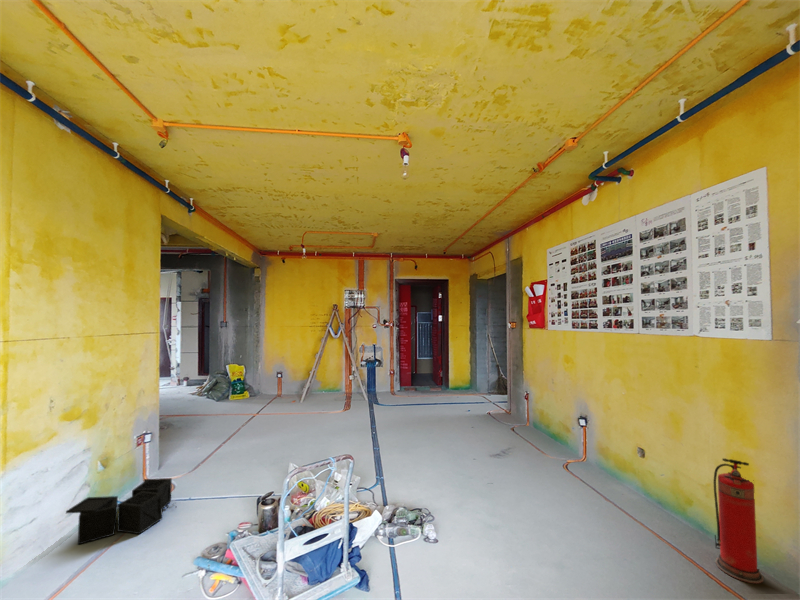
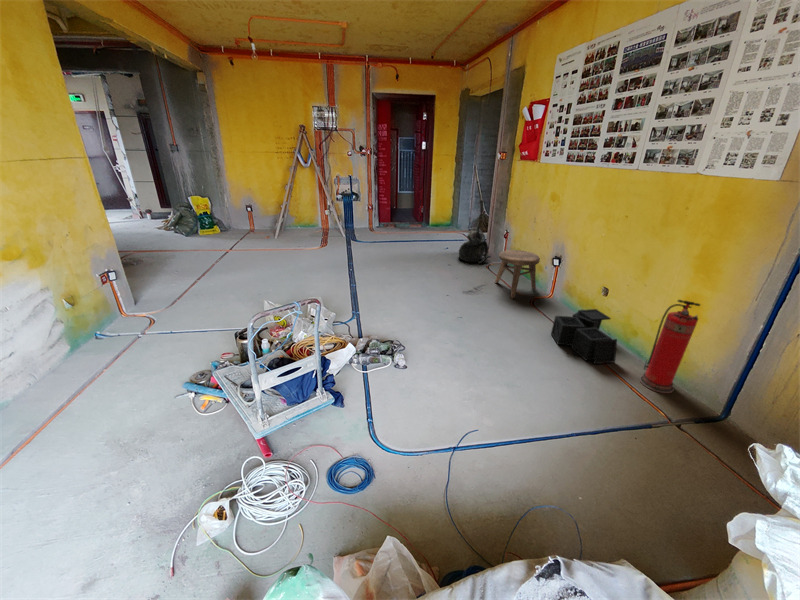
backpack: none [482,388,516,428] -> present [459,226,489,264]
stool: none [524,412,569,465] -> present [495,250,540,298]
storage bin: present [66,478,172,544] -> present [551,309,617,364]

